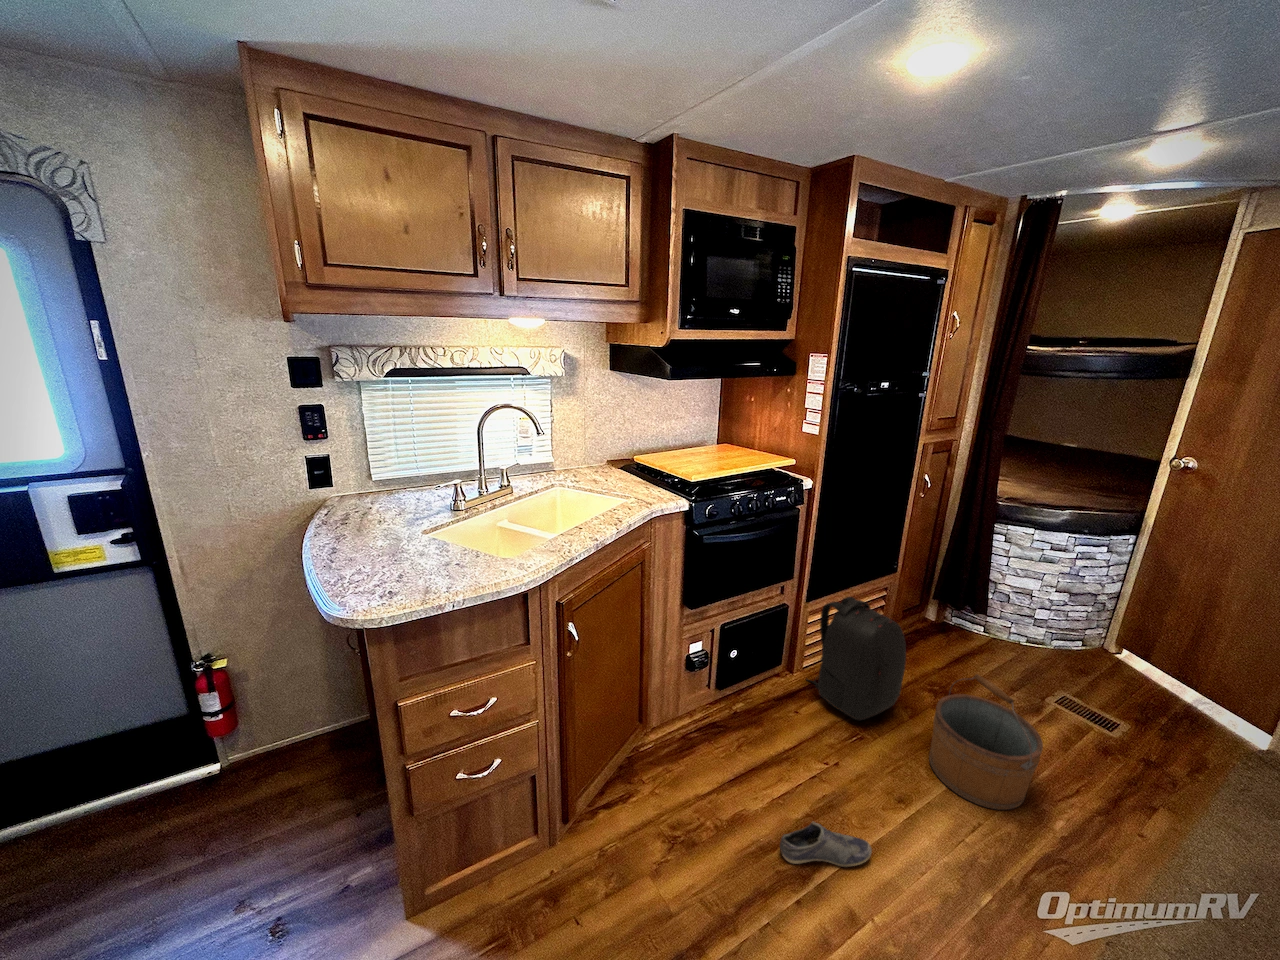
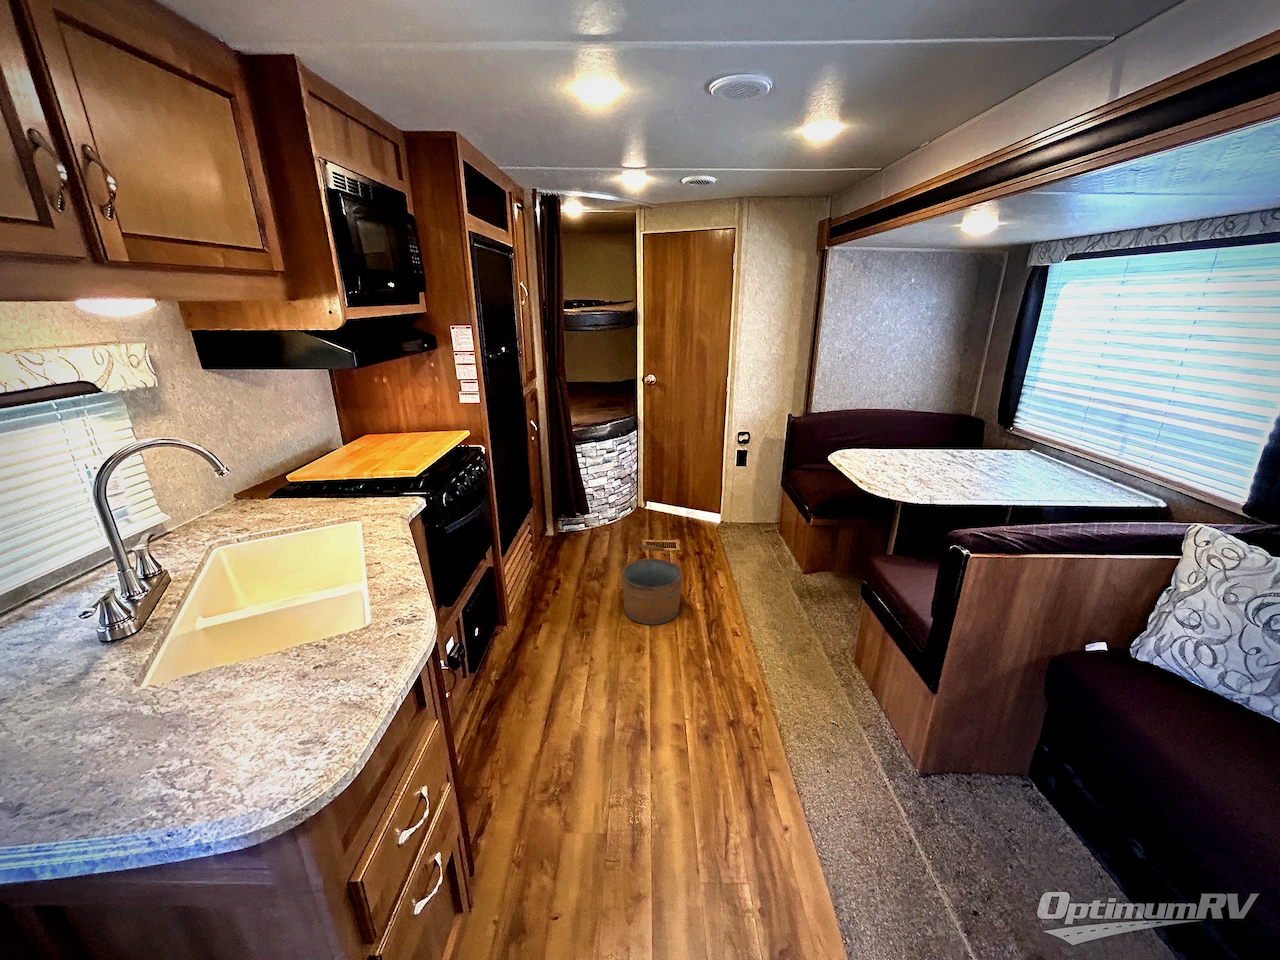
backpack: present [806,597,906,720] -> none [520,534,591,626]
shoe: present [780,821,872,867] -> none [614,682,657,733]

